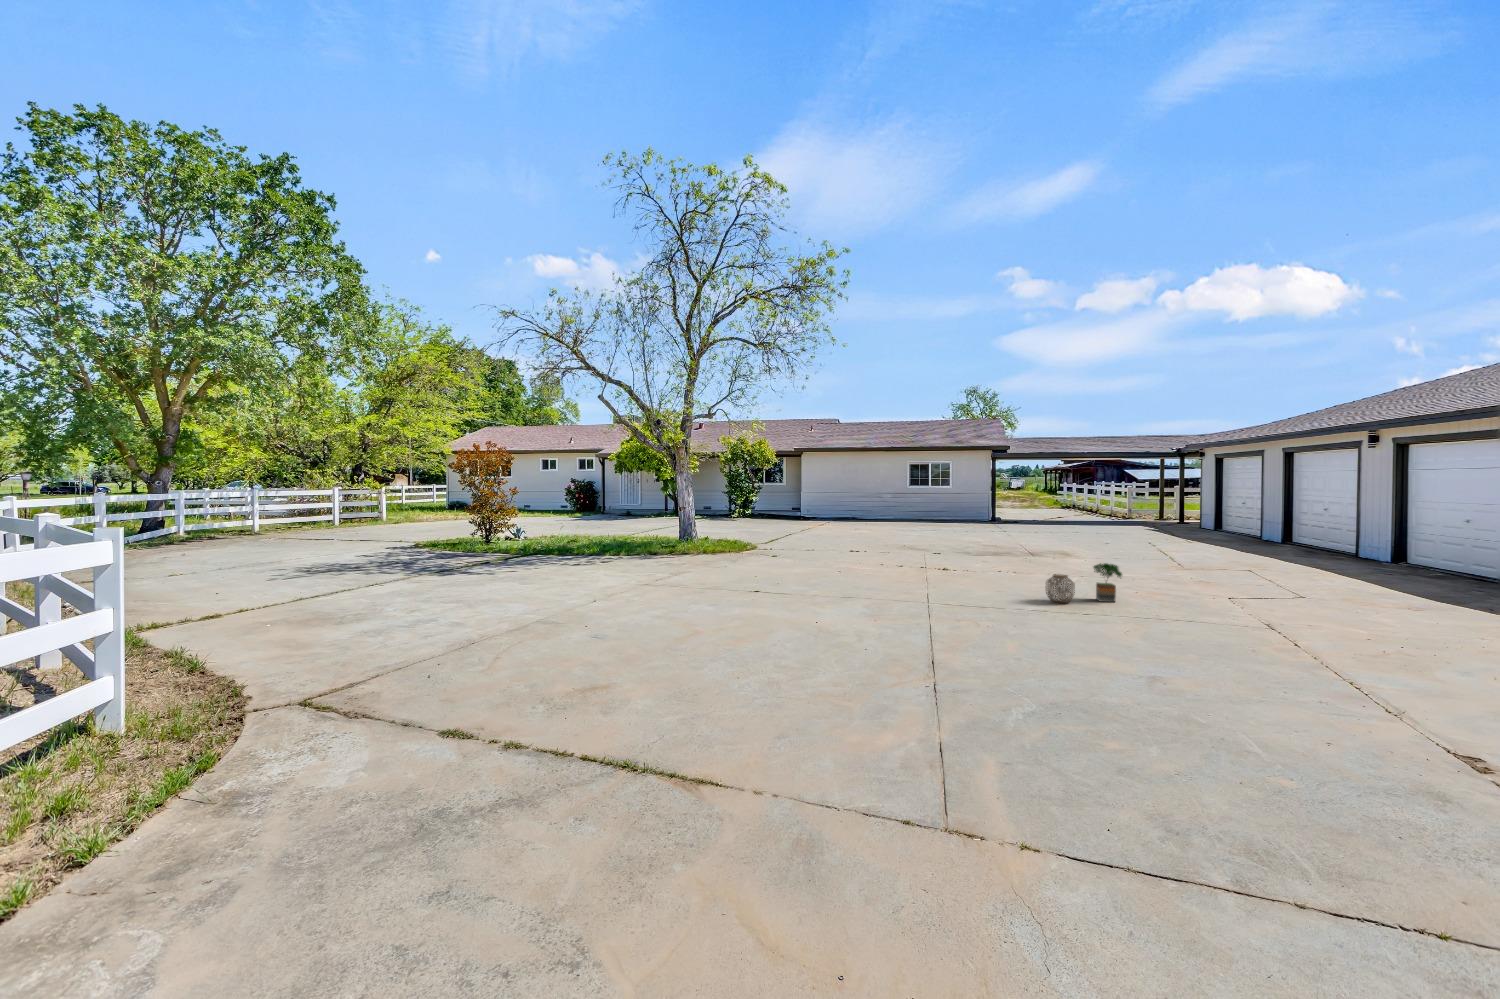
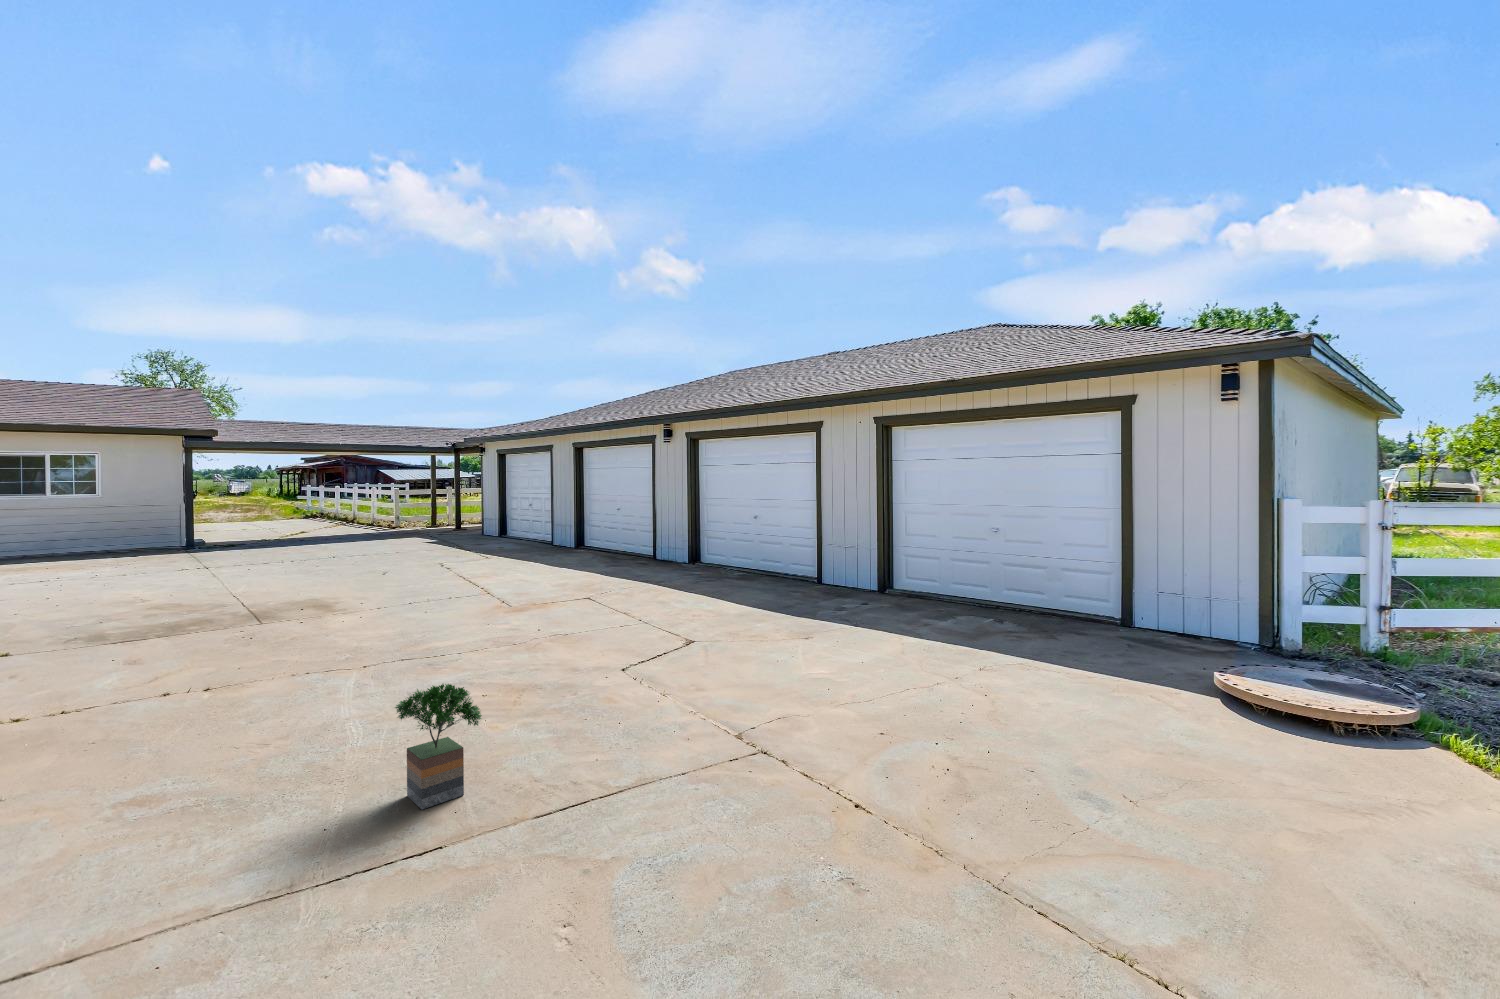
woven basket: present [1046,574,1075,603] -> none [226,776,345,900]

